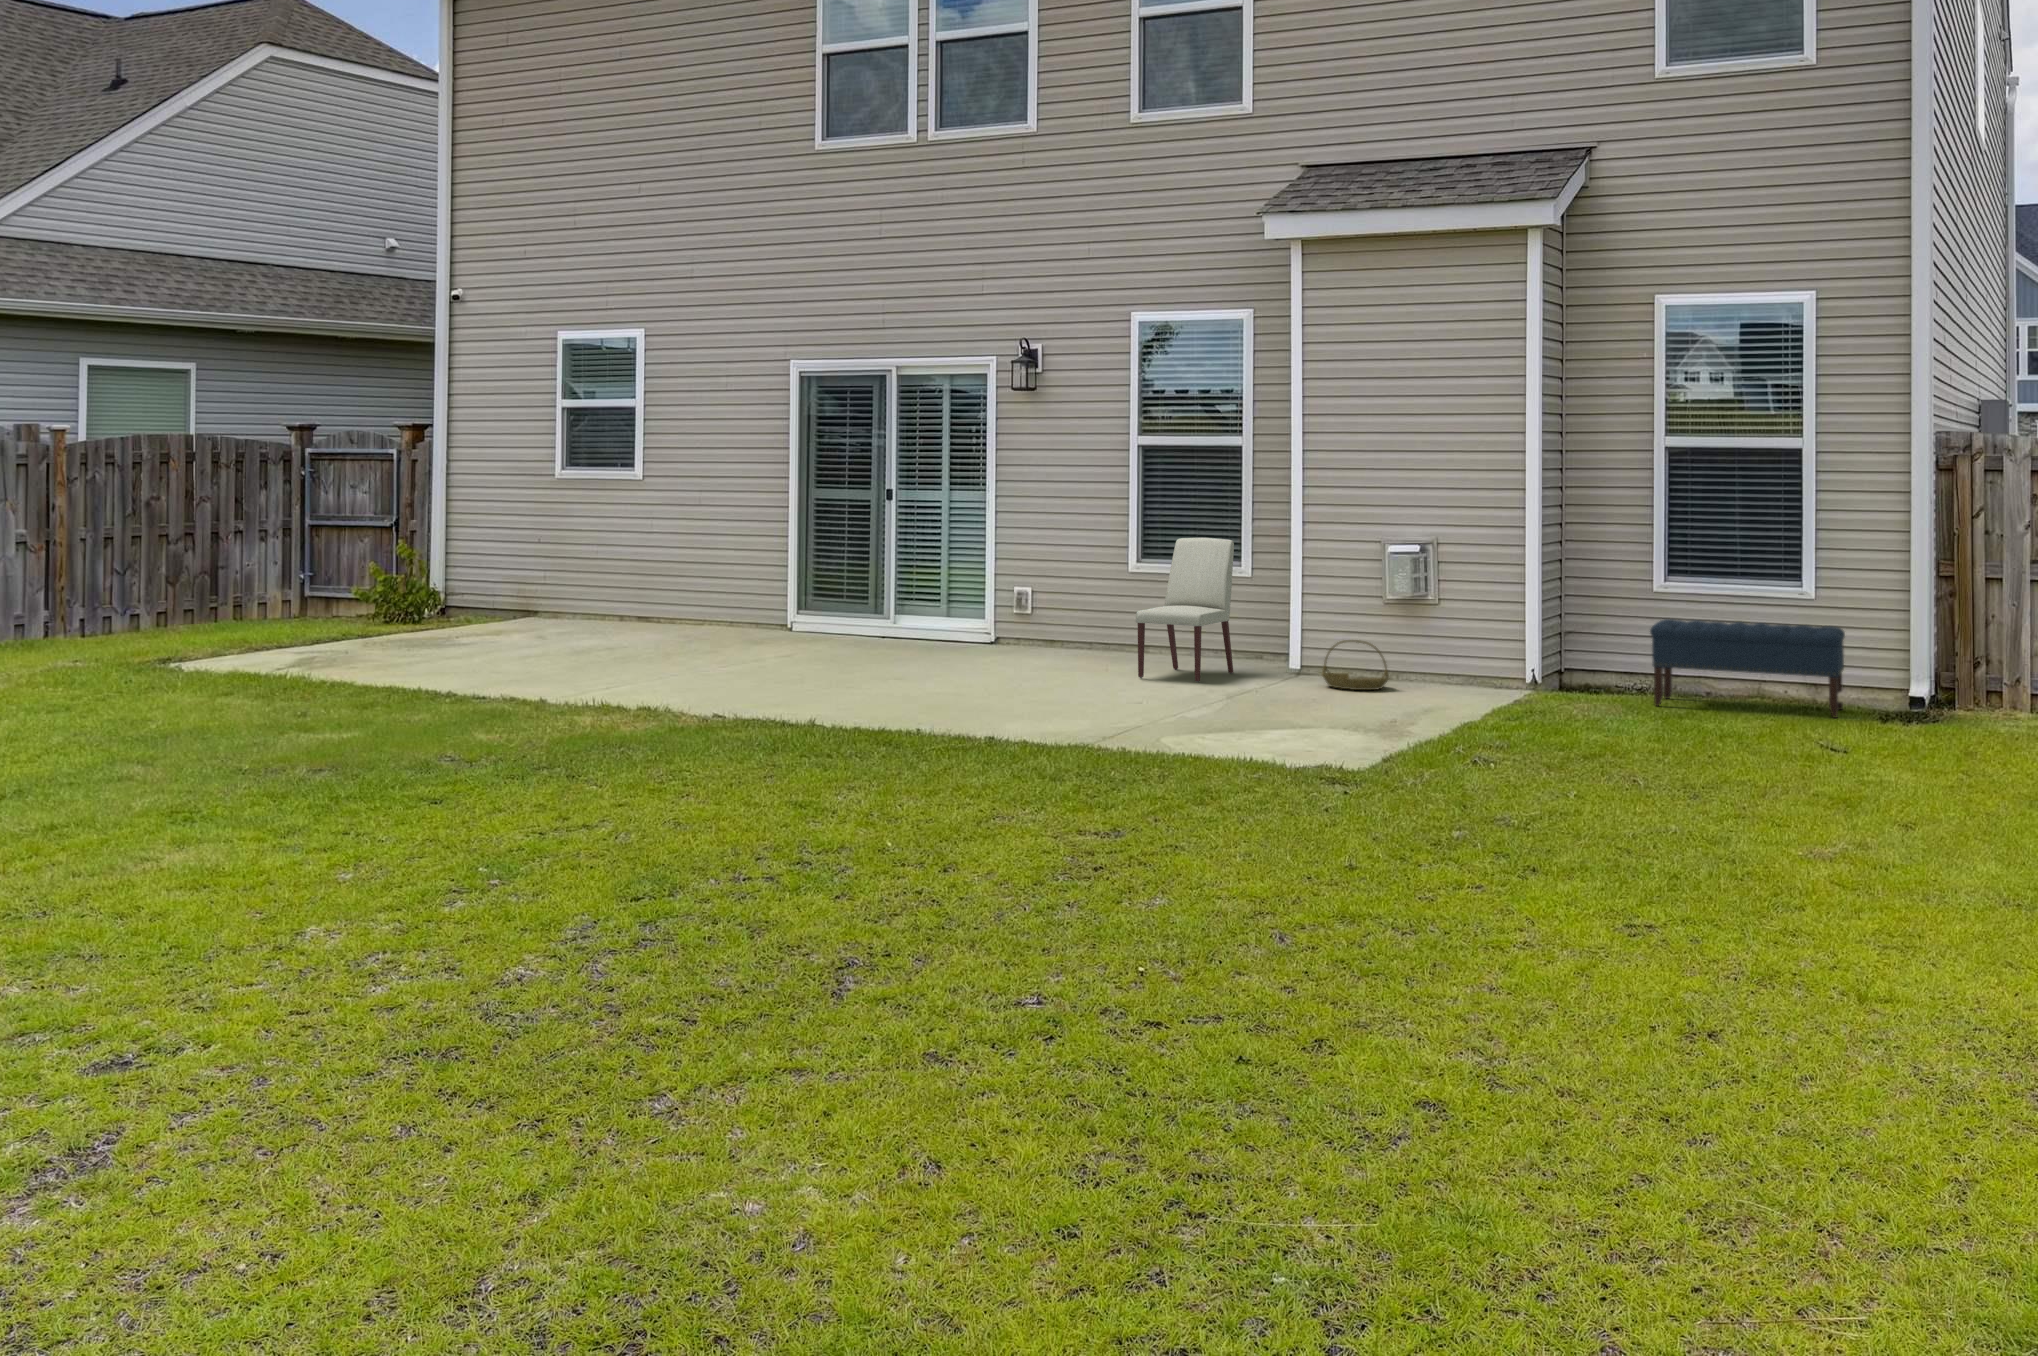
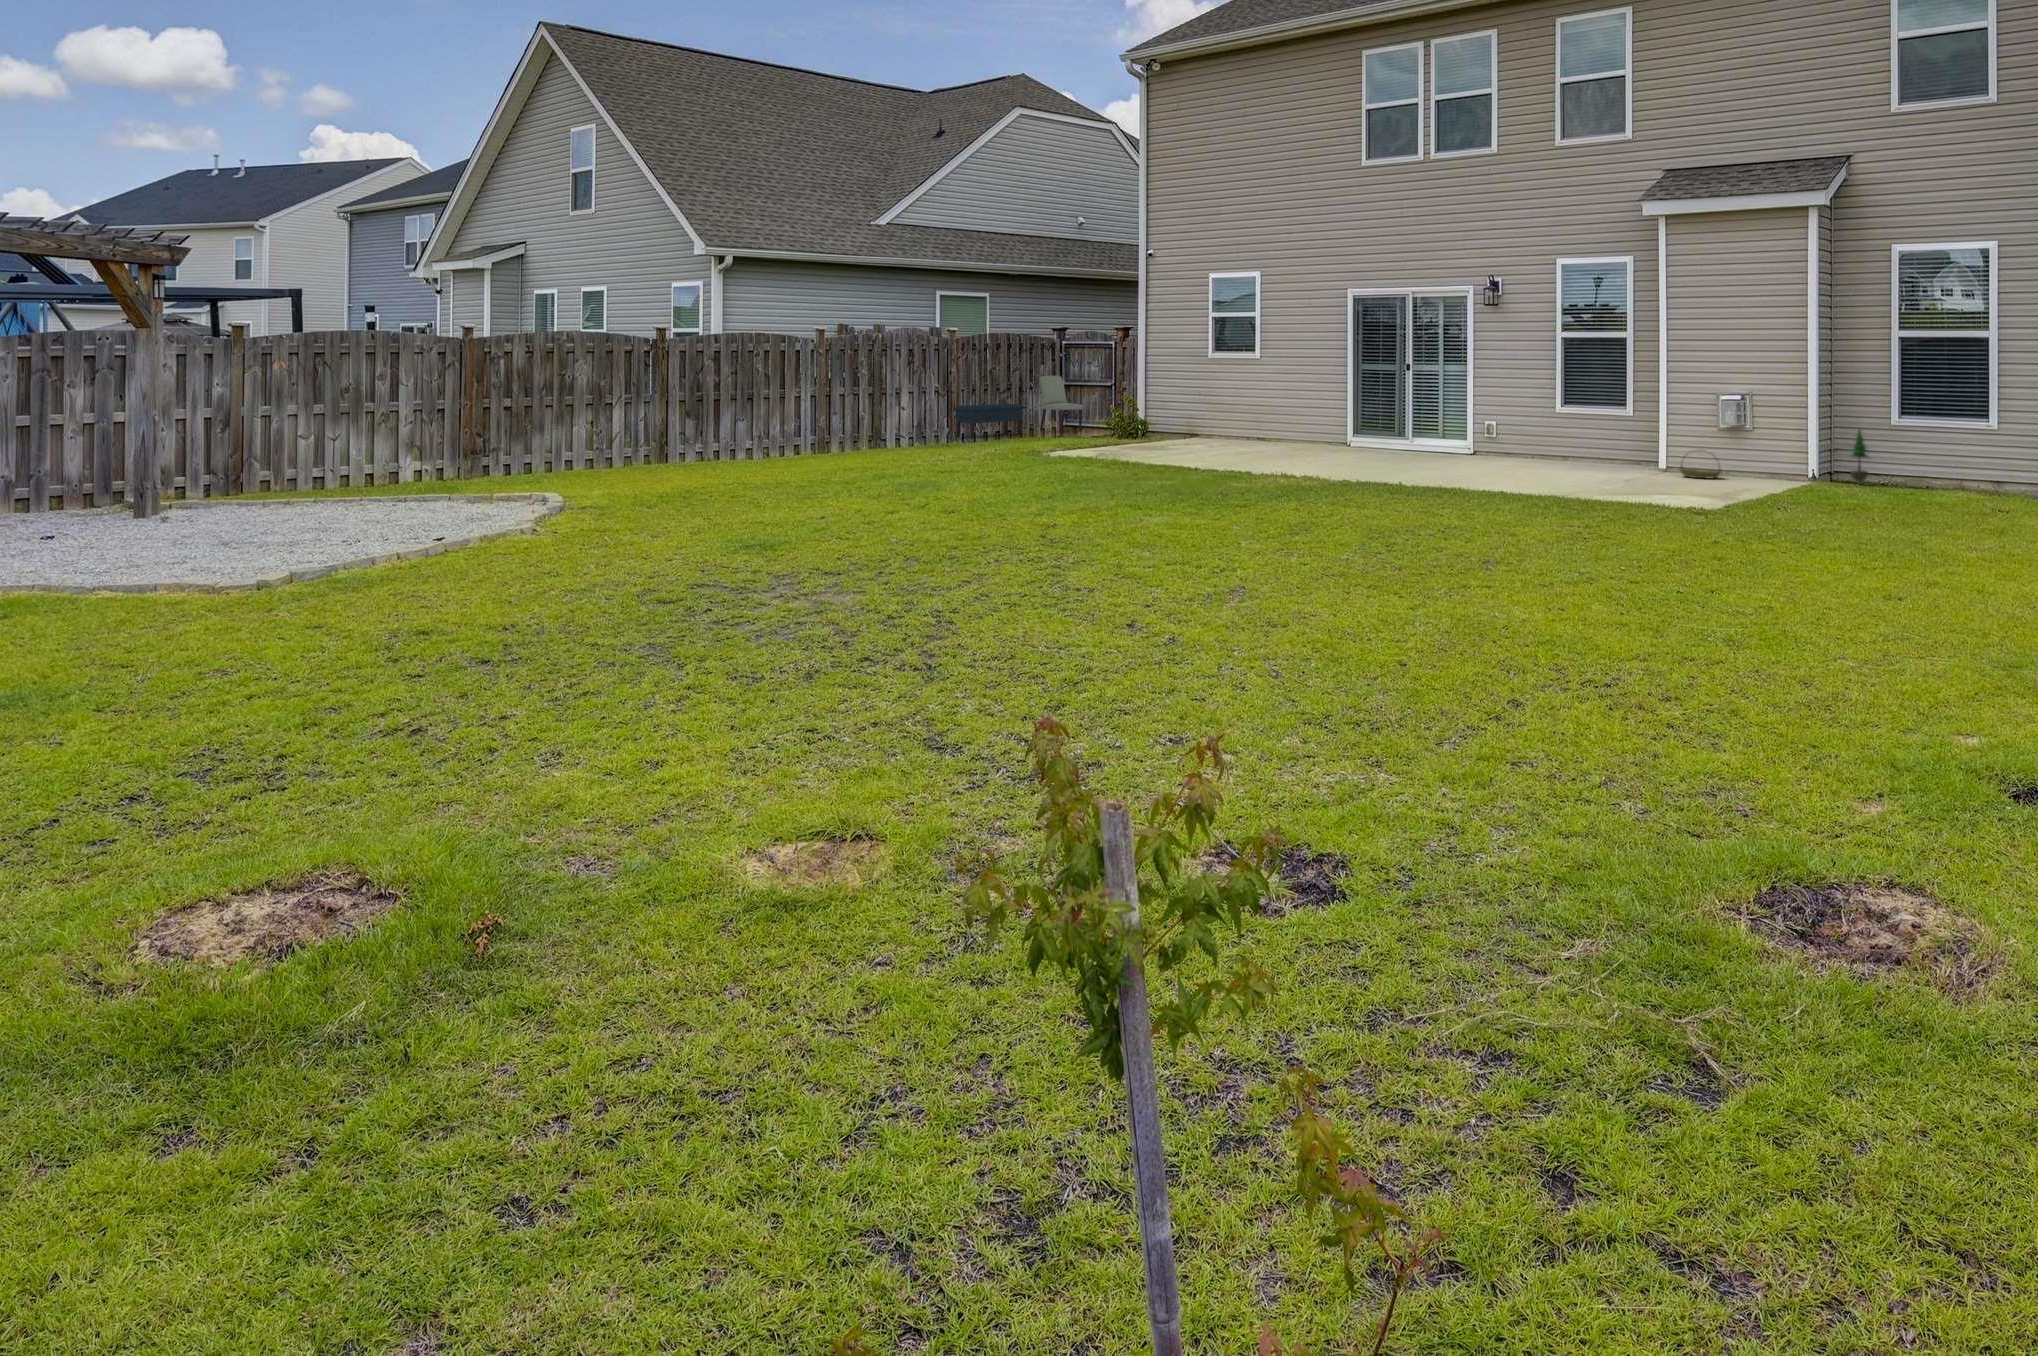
chair: present [1136,538,1234,682] -> present [1040,376,1083,432]
potted tree: none [1589,598,1625,697] -> present [1850,429,1868,484]
bench: present [1650,619,1845,718] -> present [955,403,1023,438]

